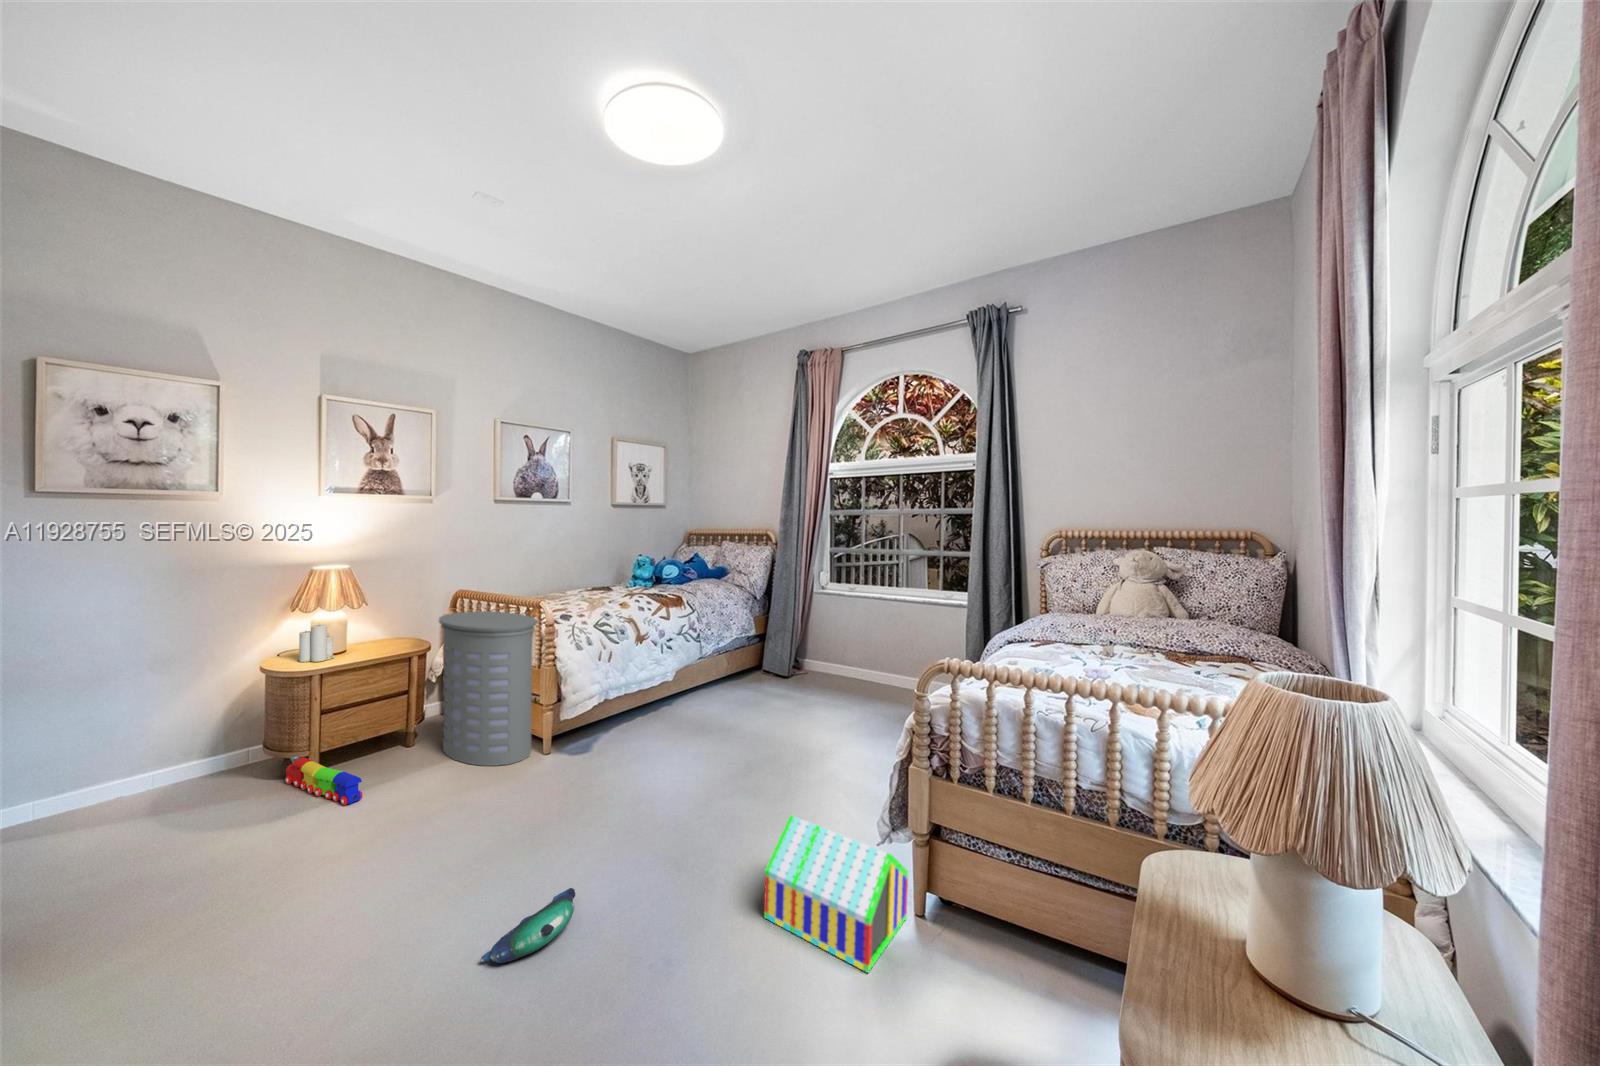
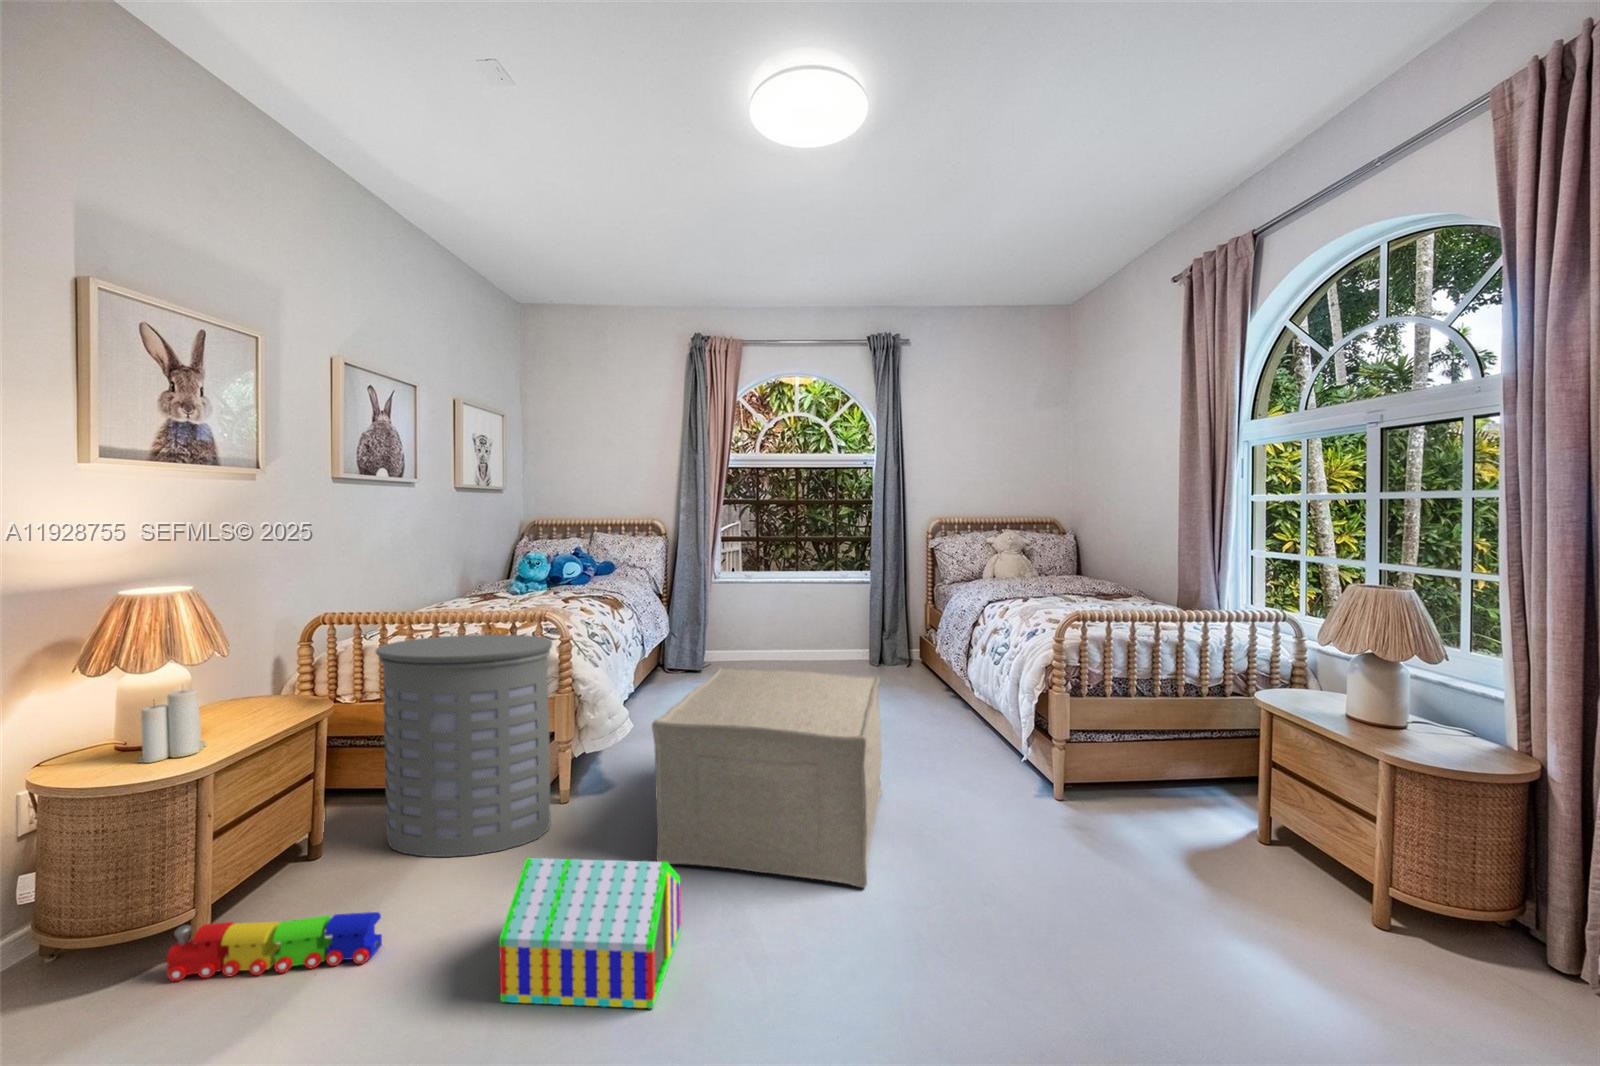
ottoman: none [534,664,766,877] -> present [652,667,882,887]
toy house: present [764,816,908,972] -> present [499,858,681,1008]
plush toy: present [481,888,576,963] -> none [841,911,920,1010]

